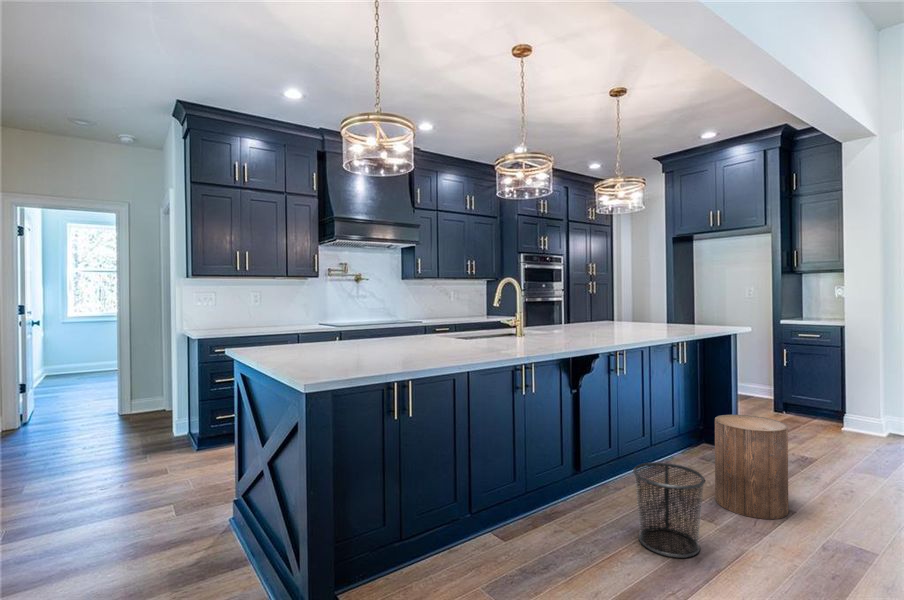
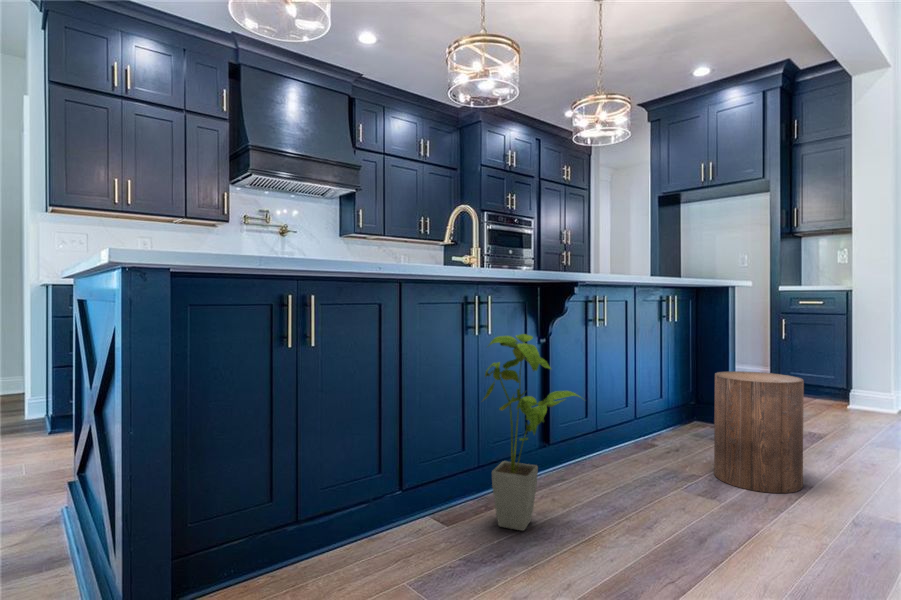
house plant: none [528,402,608,551] -> present [483,334,581,531]
trash can: present [633,462,705,558] -> none [617,420,709,535]

